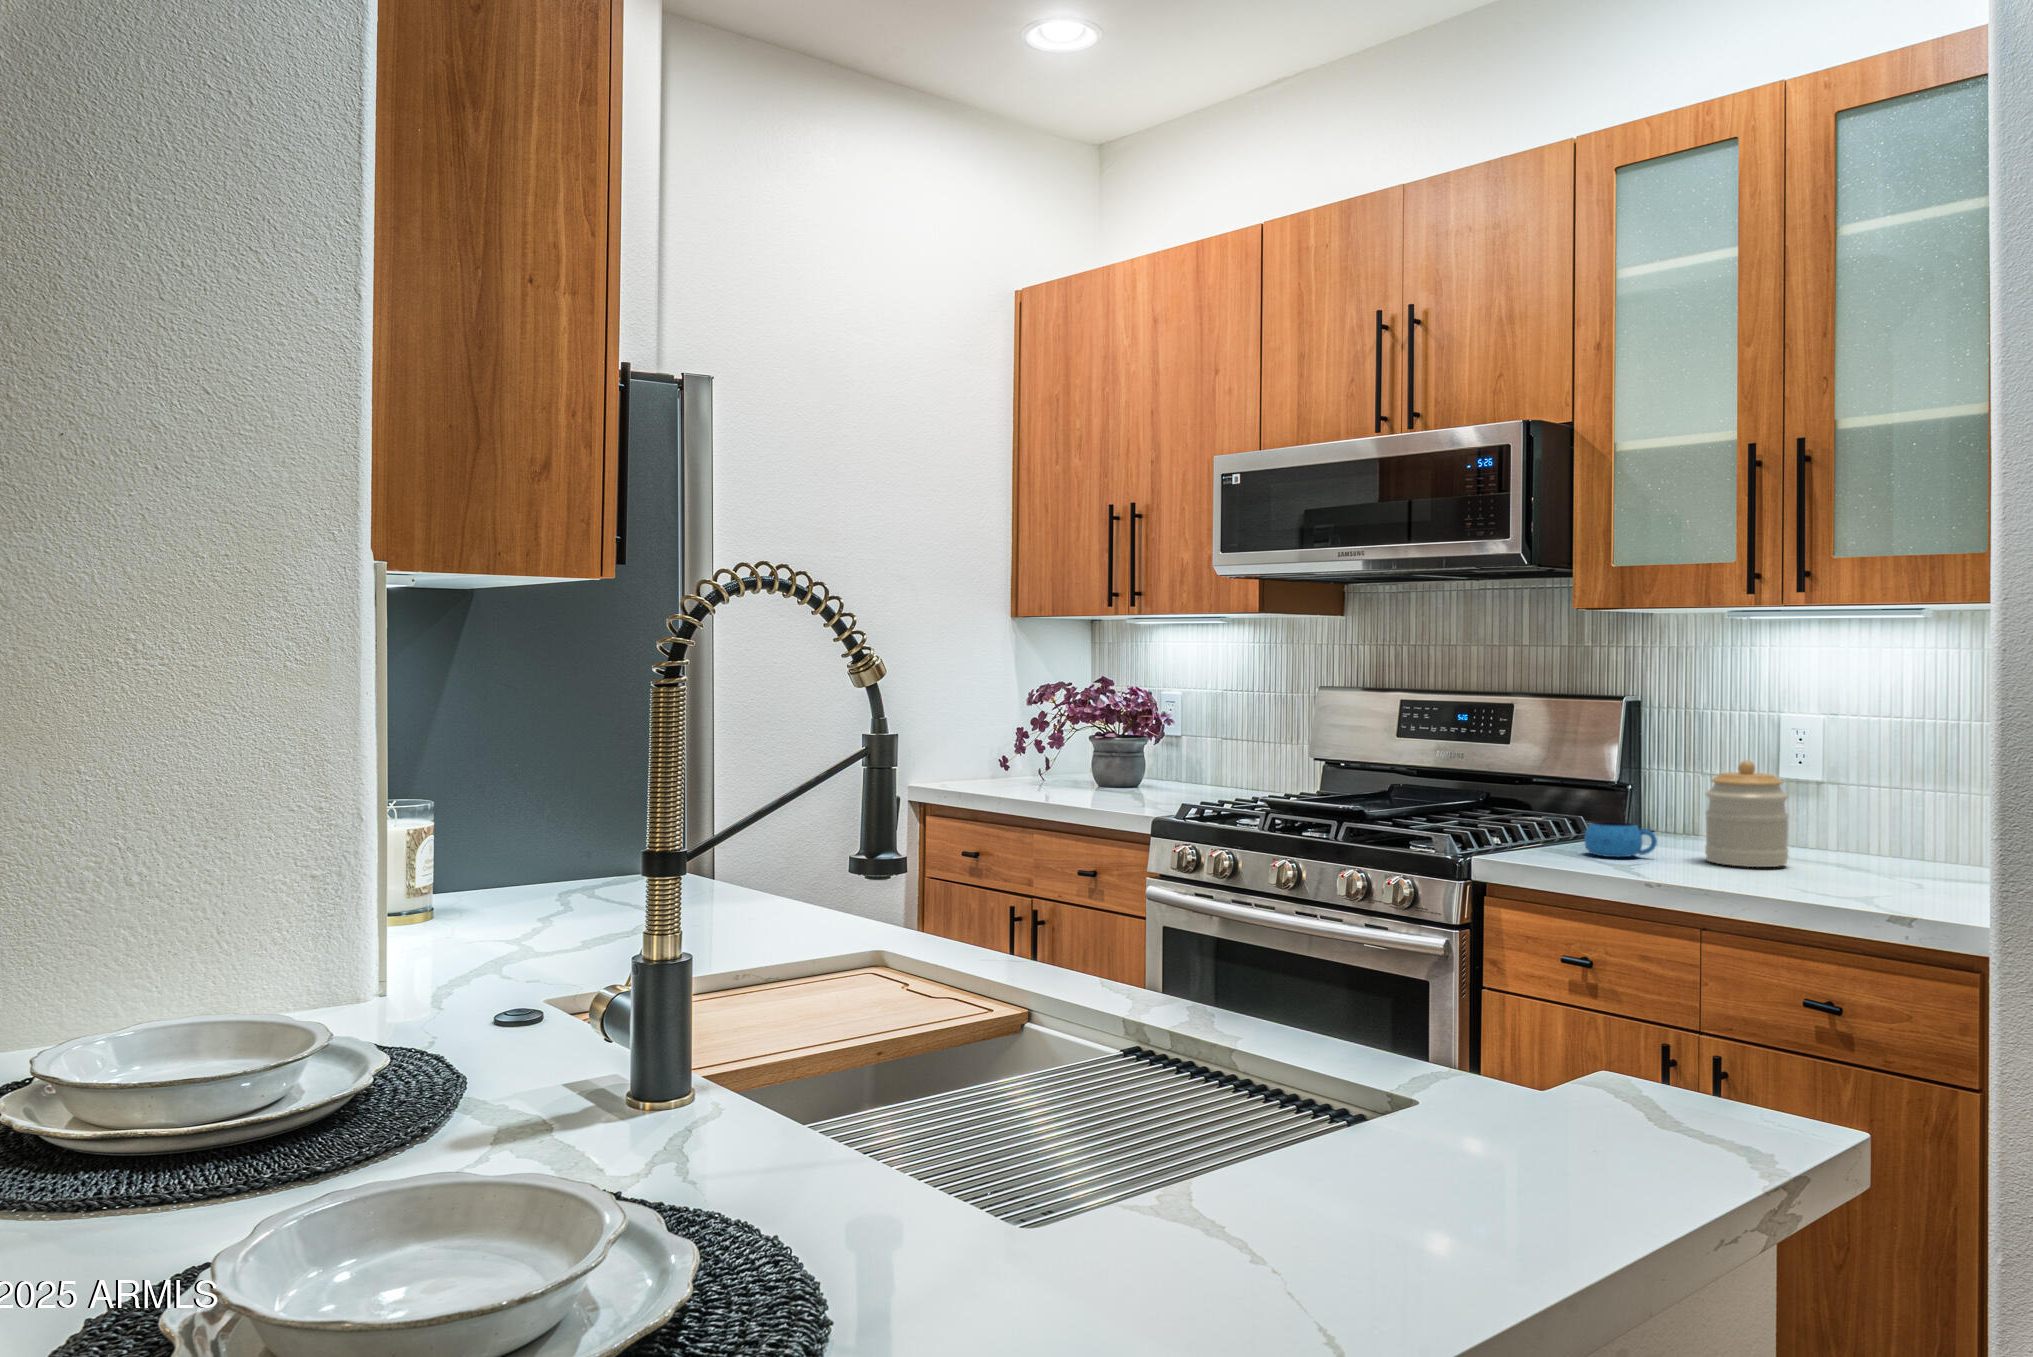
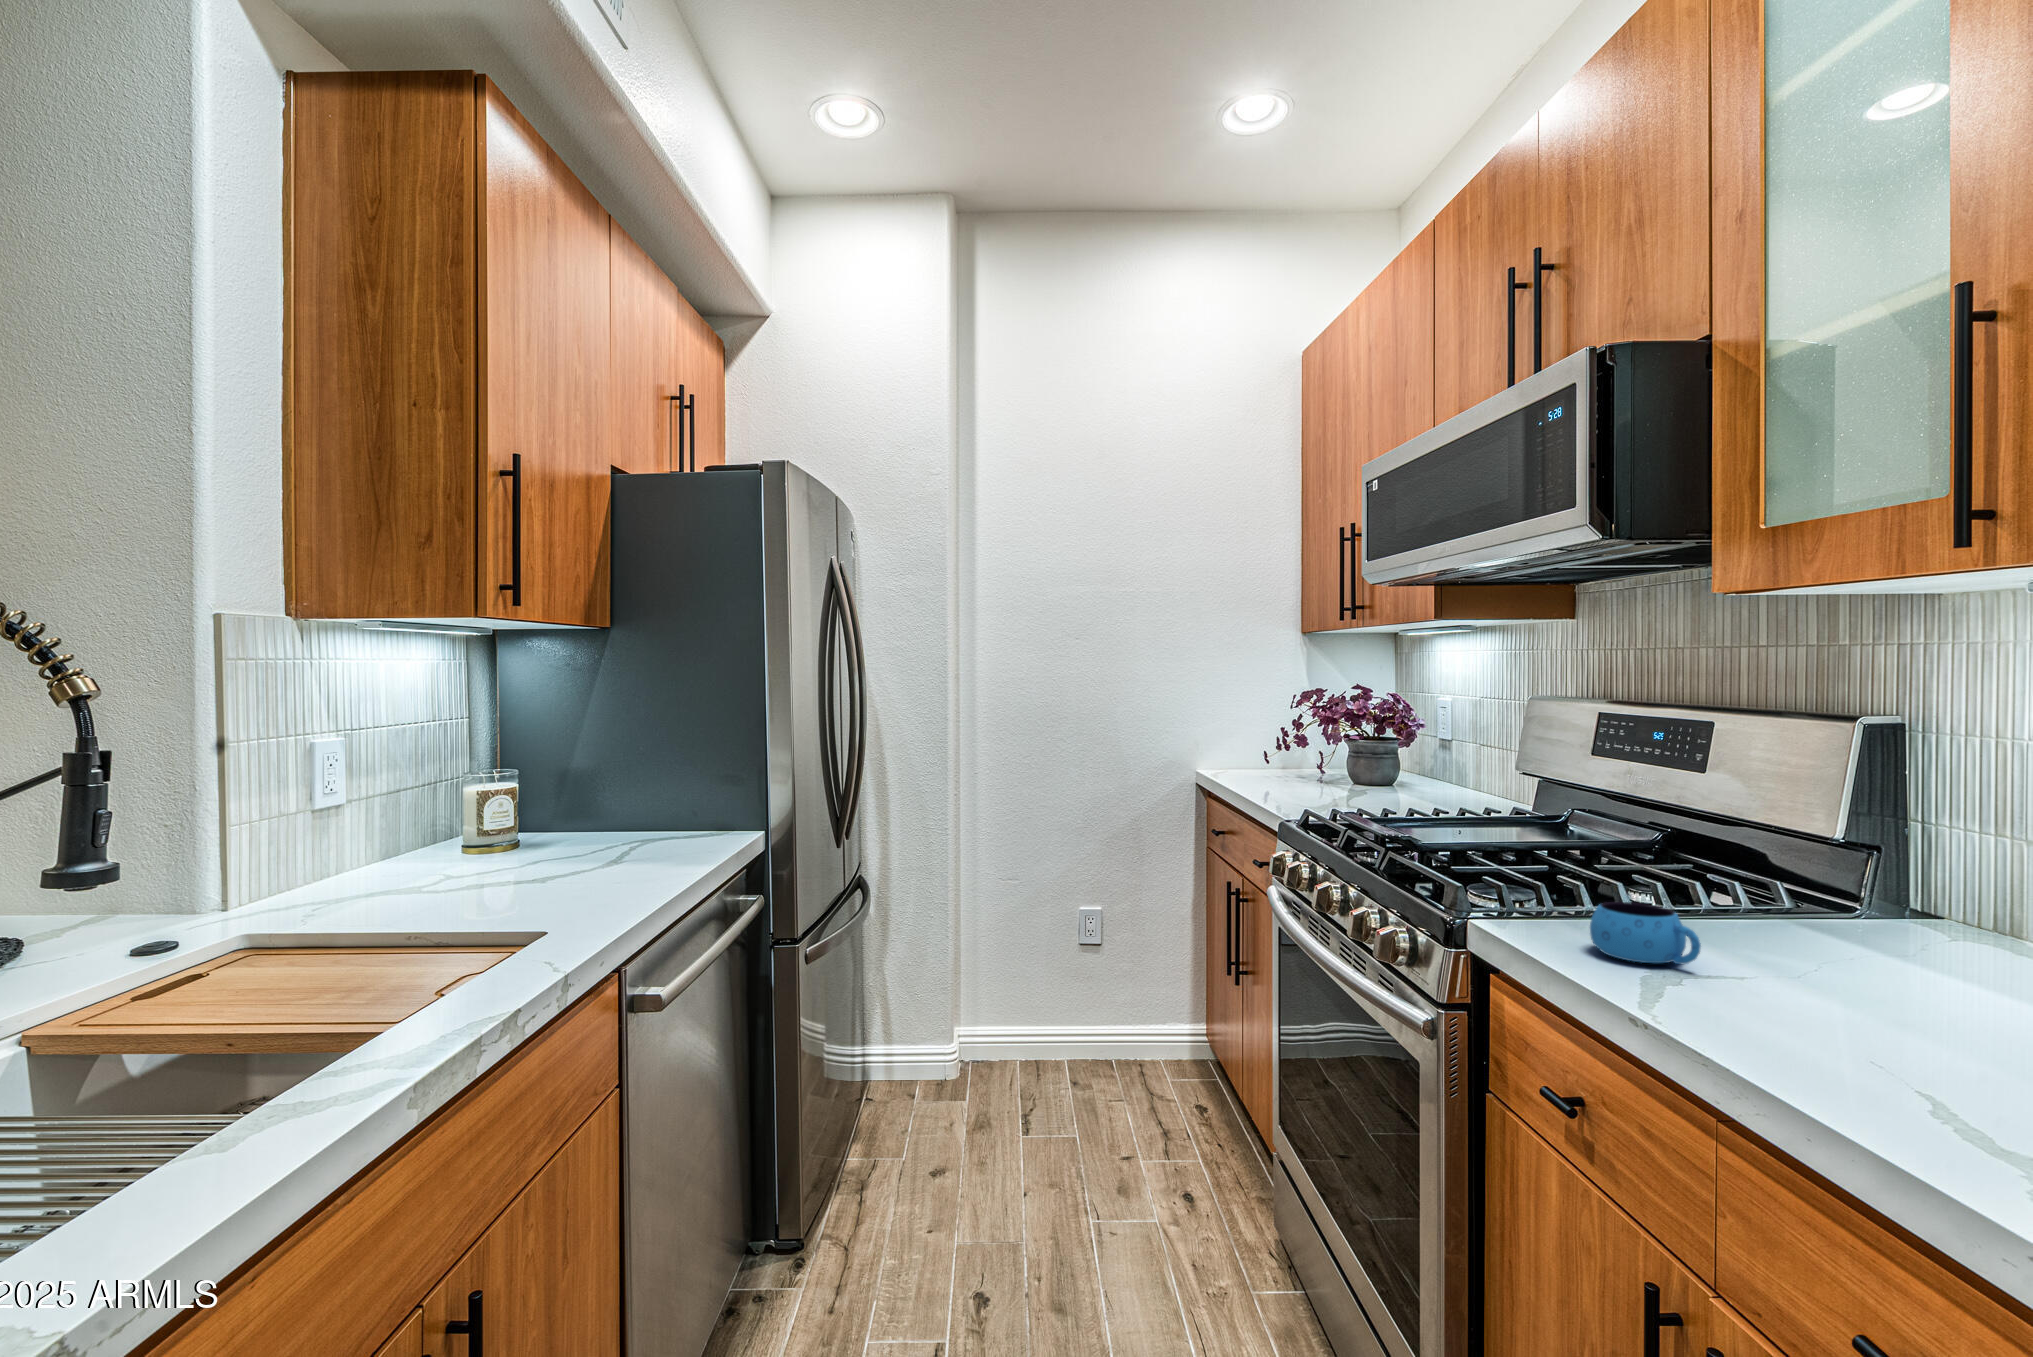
jar: present [1705,761,1789,867] -> none [1780,835,1953,1033]

